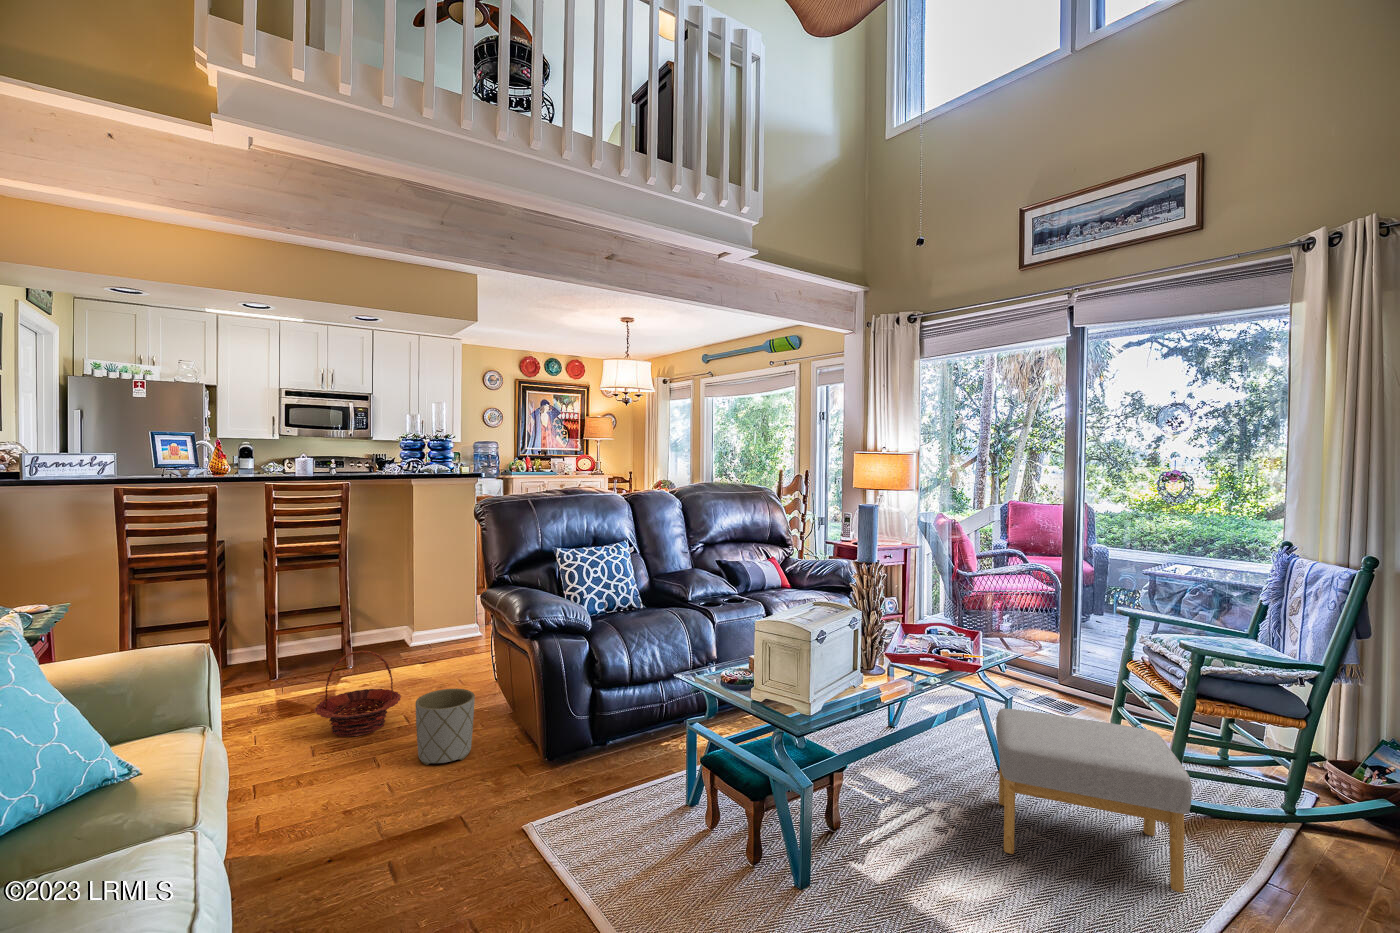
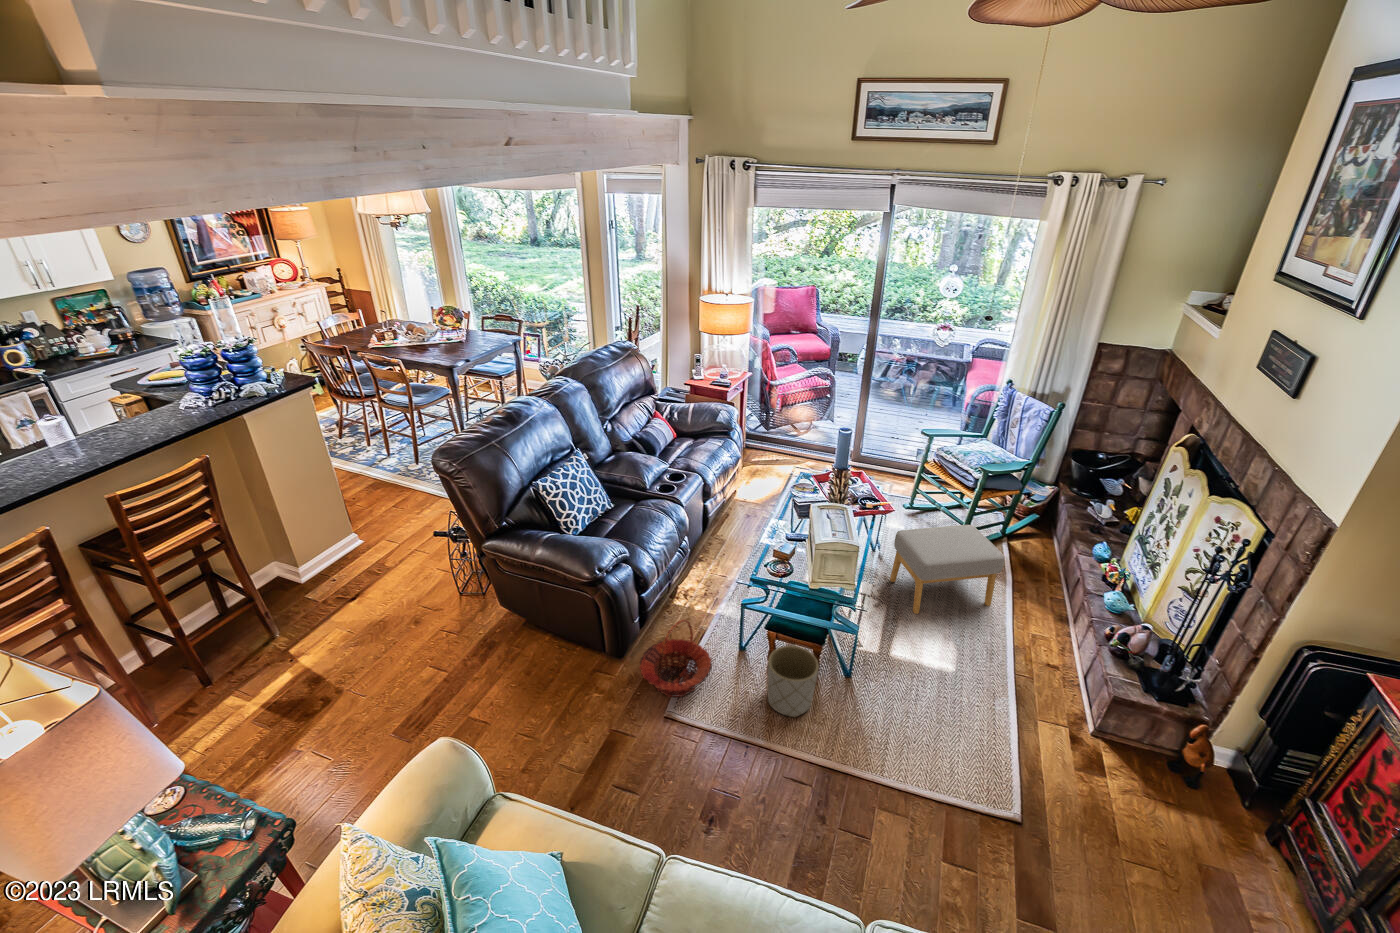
basket: present [314,651,401,737] -> present [640,620,712,697]
planter: present [416,689,475,765] -> present [768,646,819,717]

